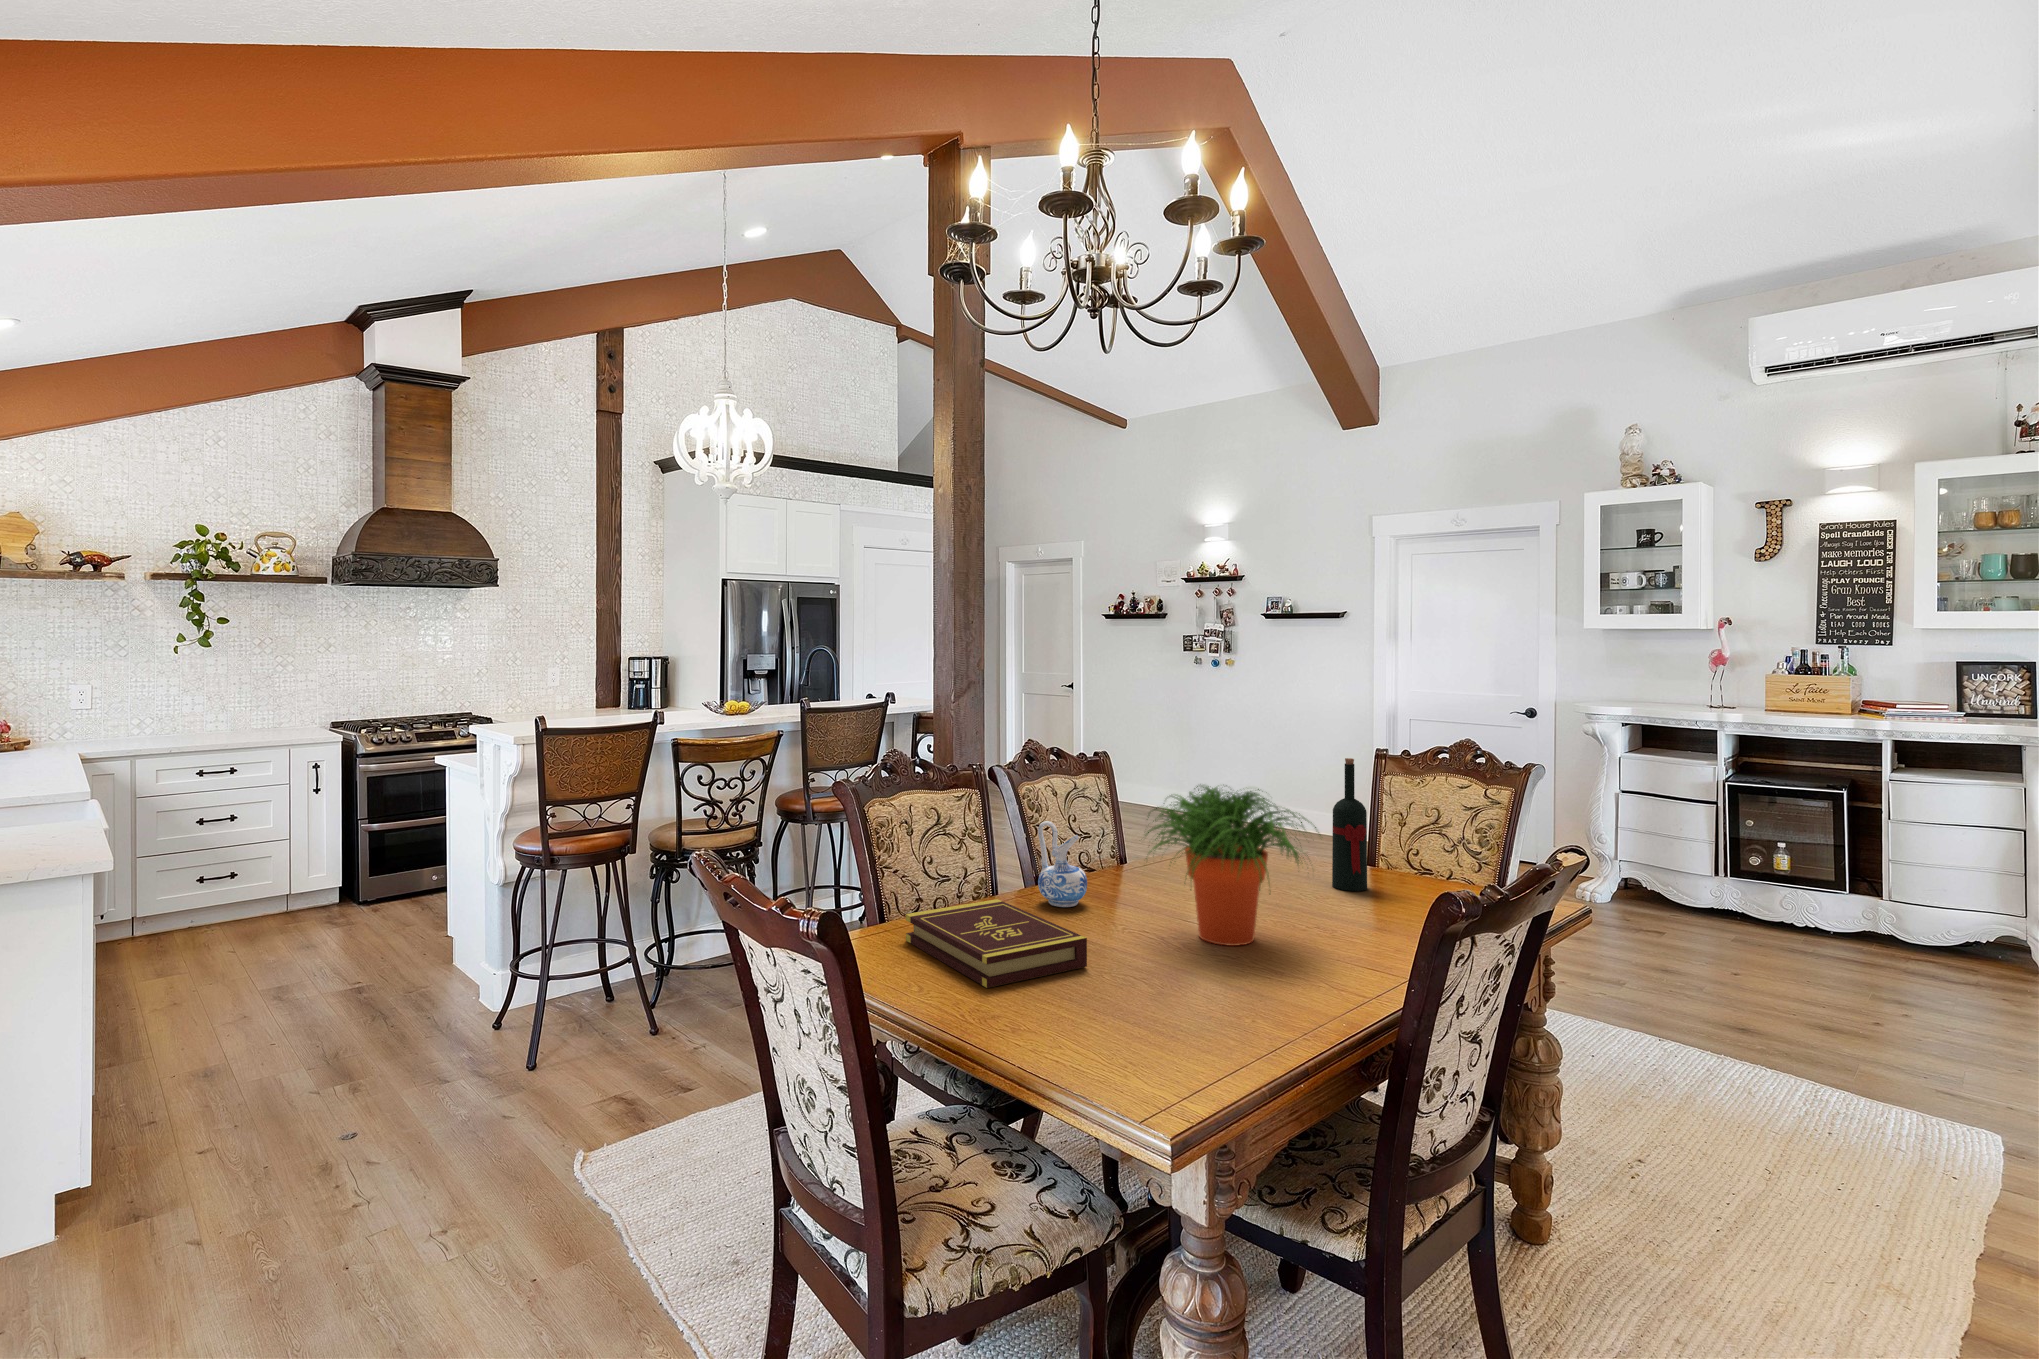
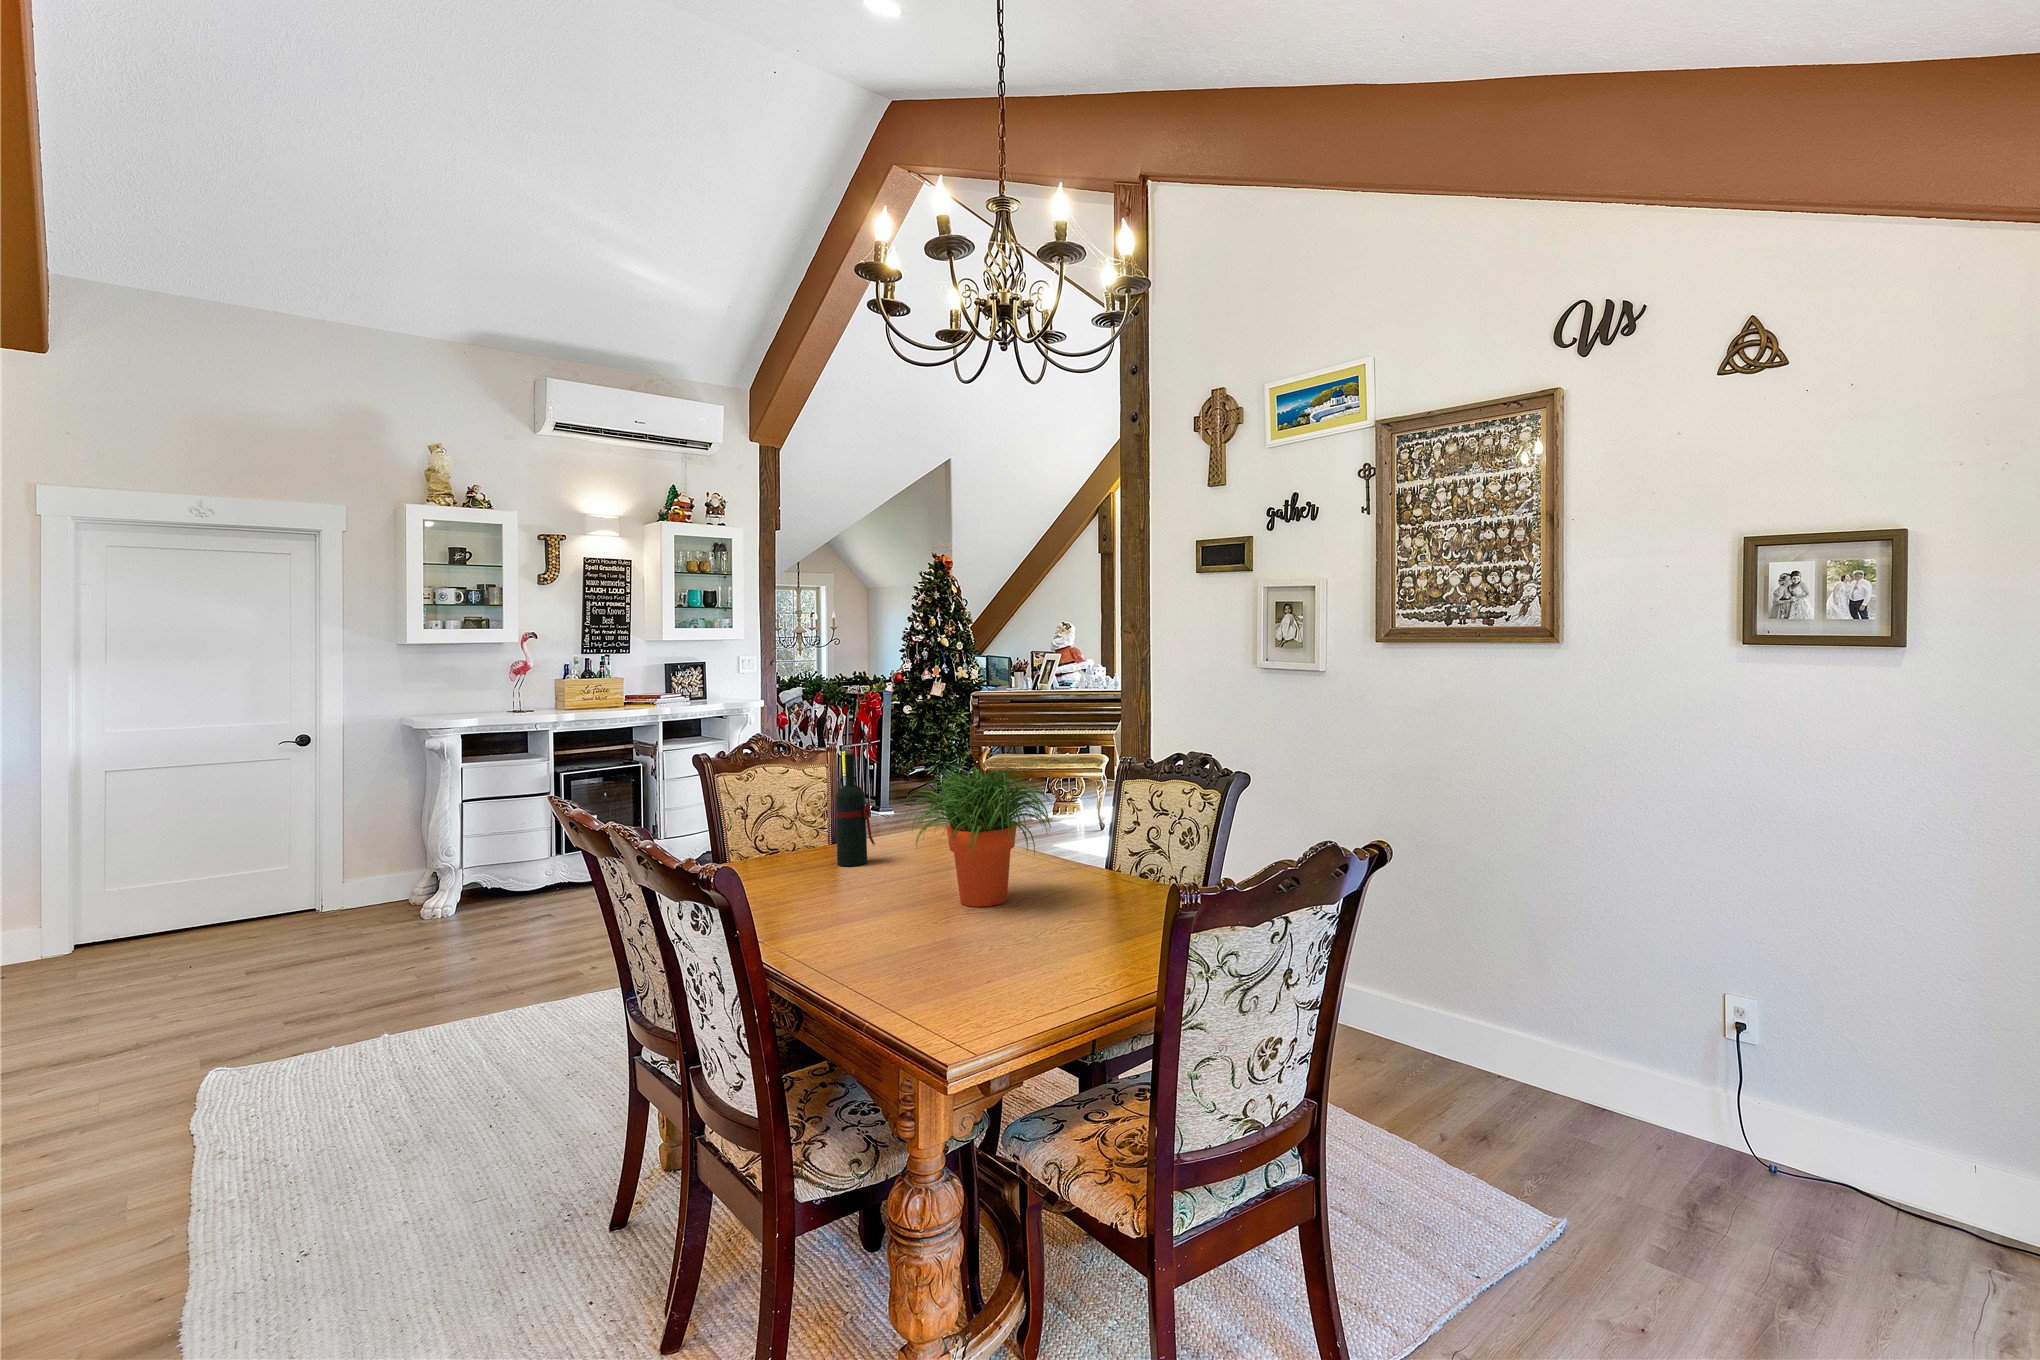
ceramic pitcher: present [1038,821,1087,907] -> none [818,858,876,951]
book: present [906,899,1087,988] -> none [913,913,1118,1010]

